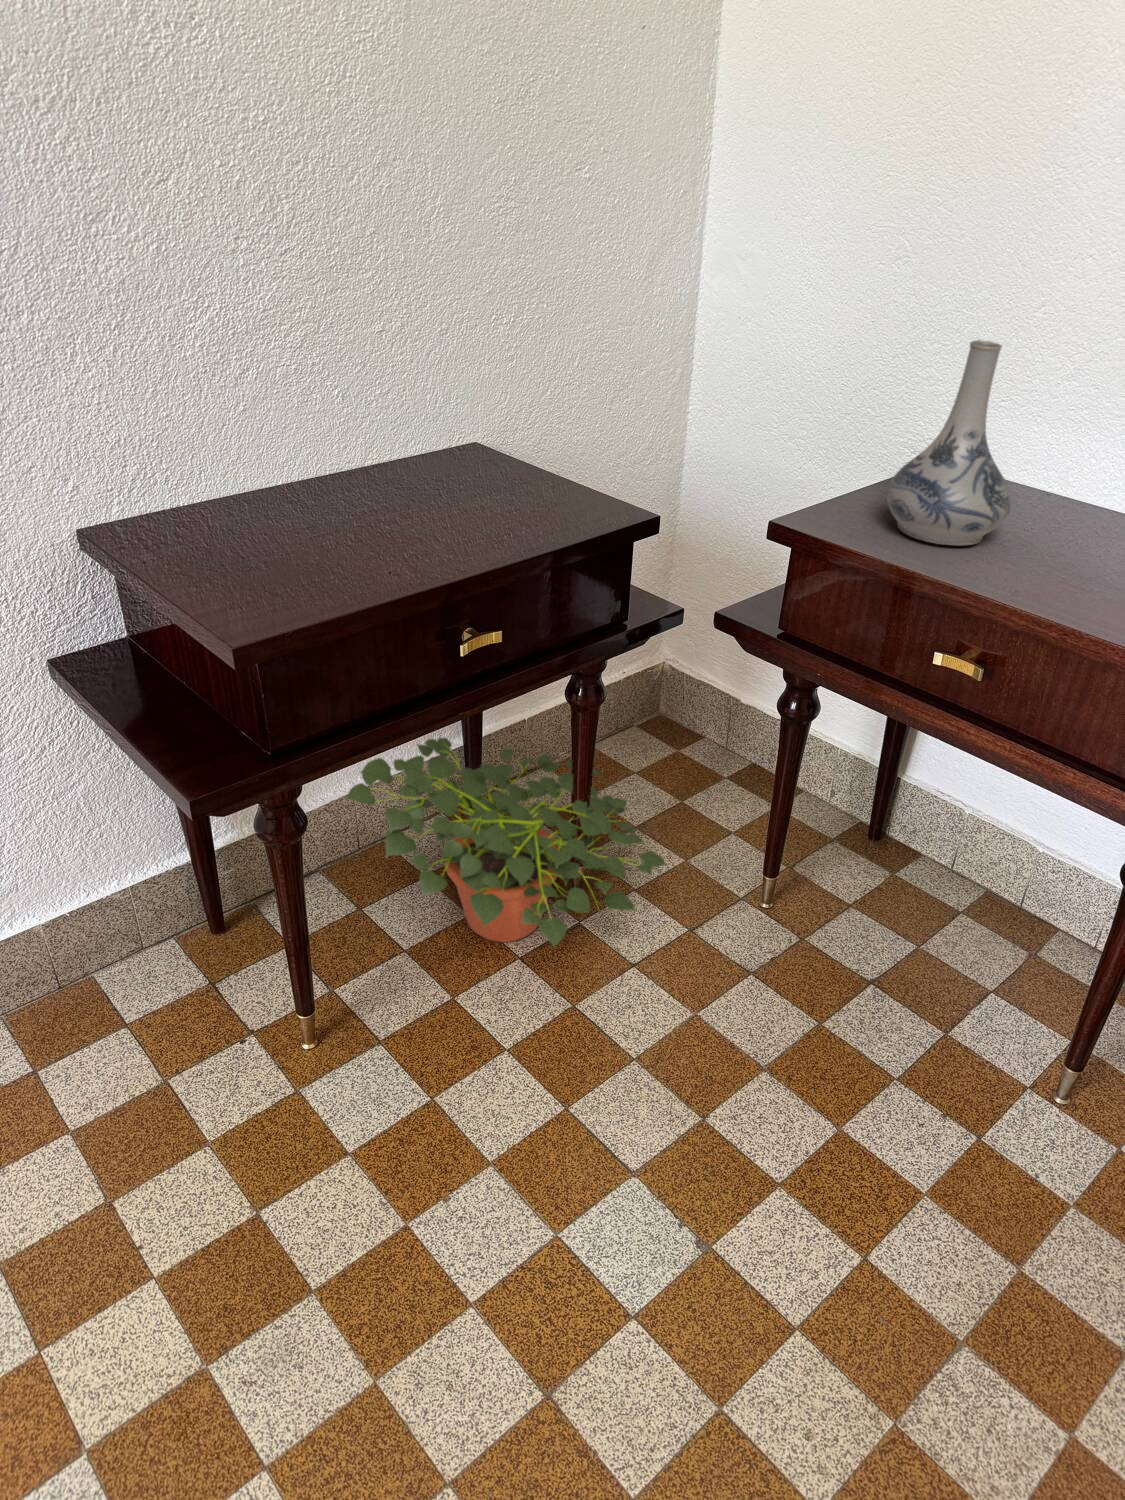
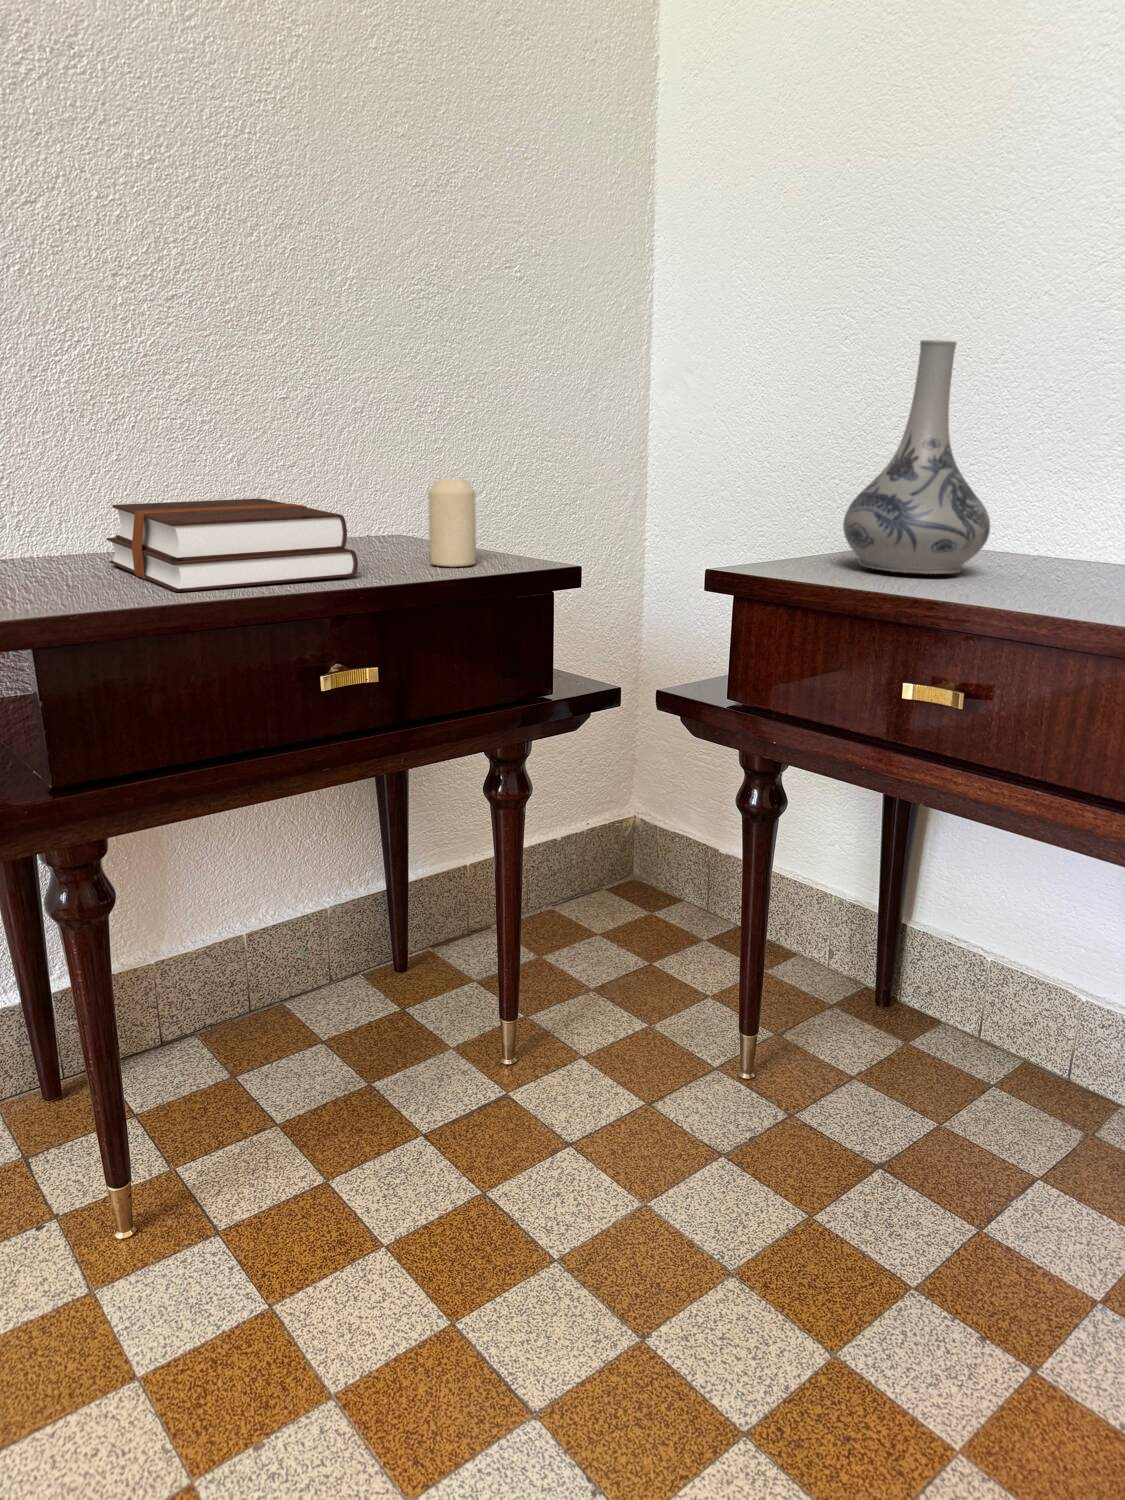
candle: none [528,435,569,516] -> present [428,478,476,567]
hardback book: none [250,444,477,572] -> present [107,499,358,592]
potted plant: present [346,738,666,947] -> none [205,859,611,1115]

